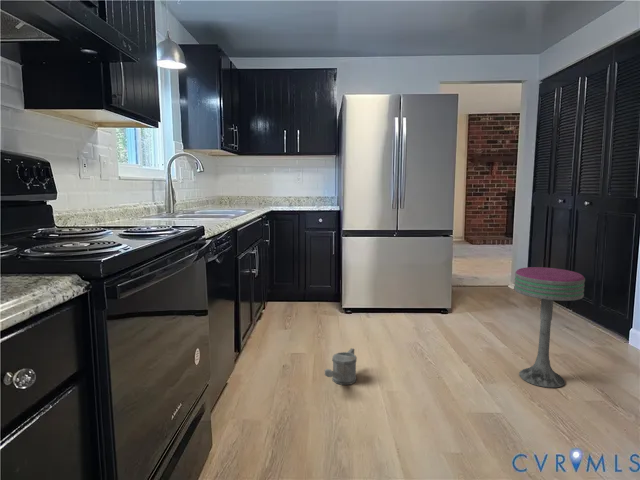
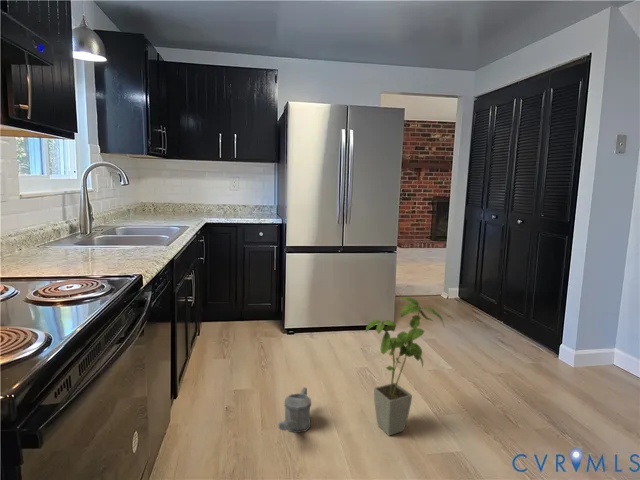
house plant: none [405,262,479,392] -> present [366,297,443,435]
bar stool: present [514,267,585,388] -> none [470,295,539,419]

